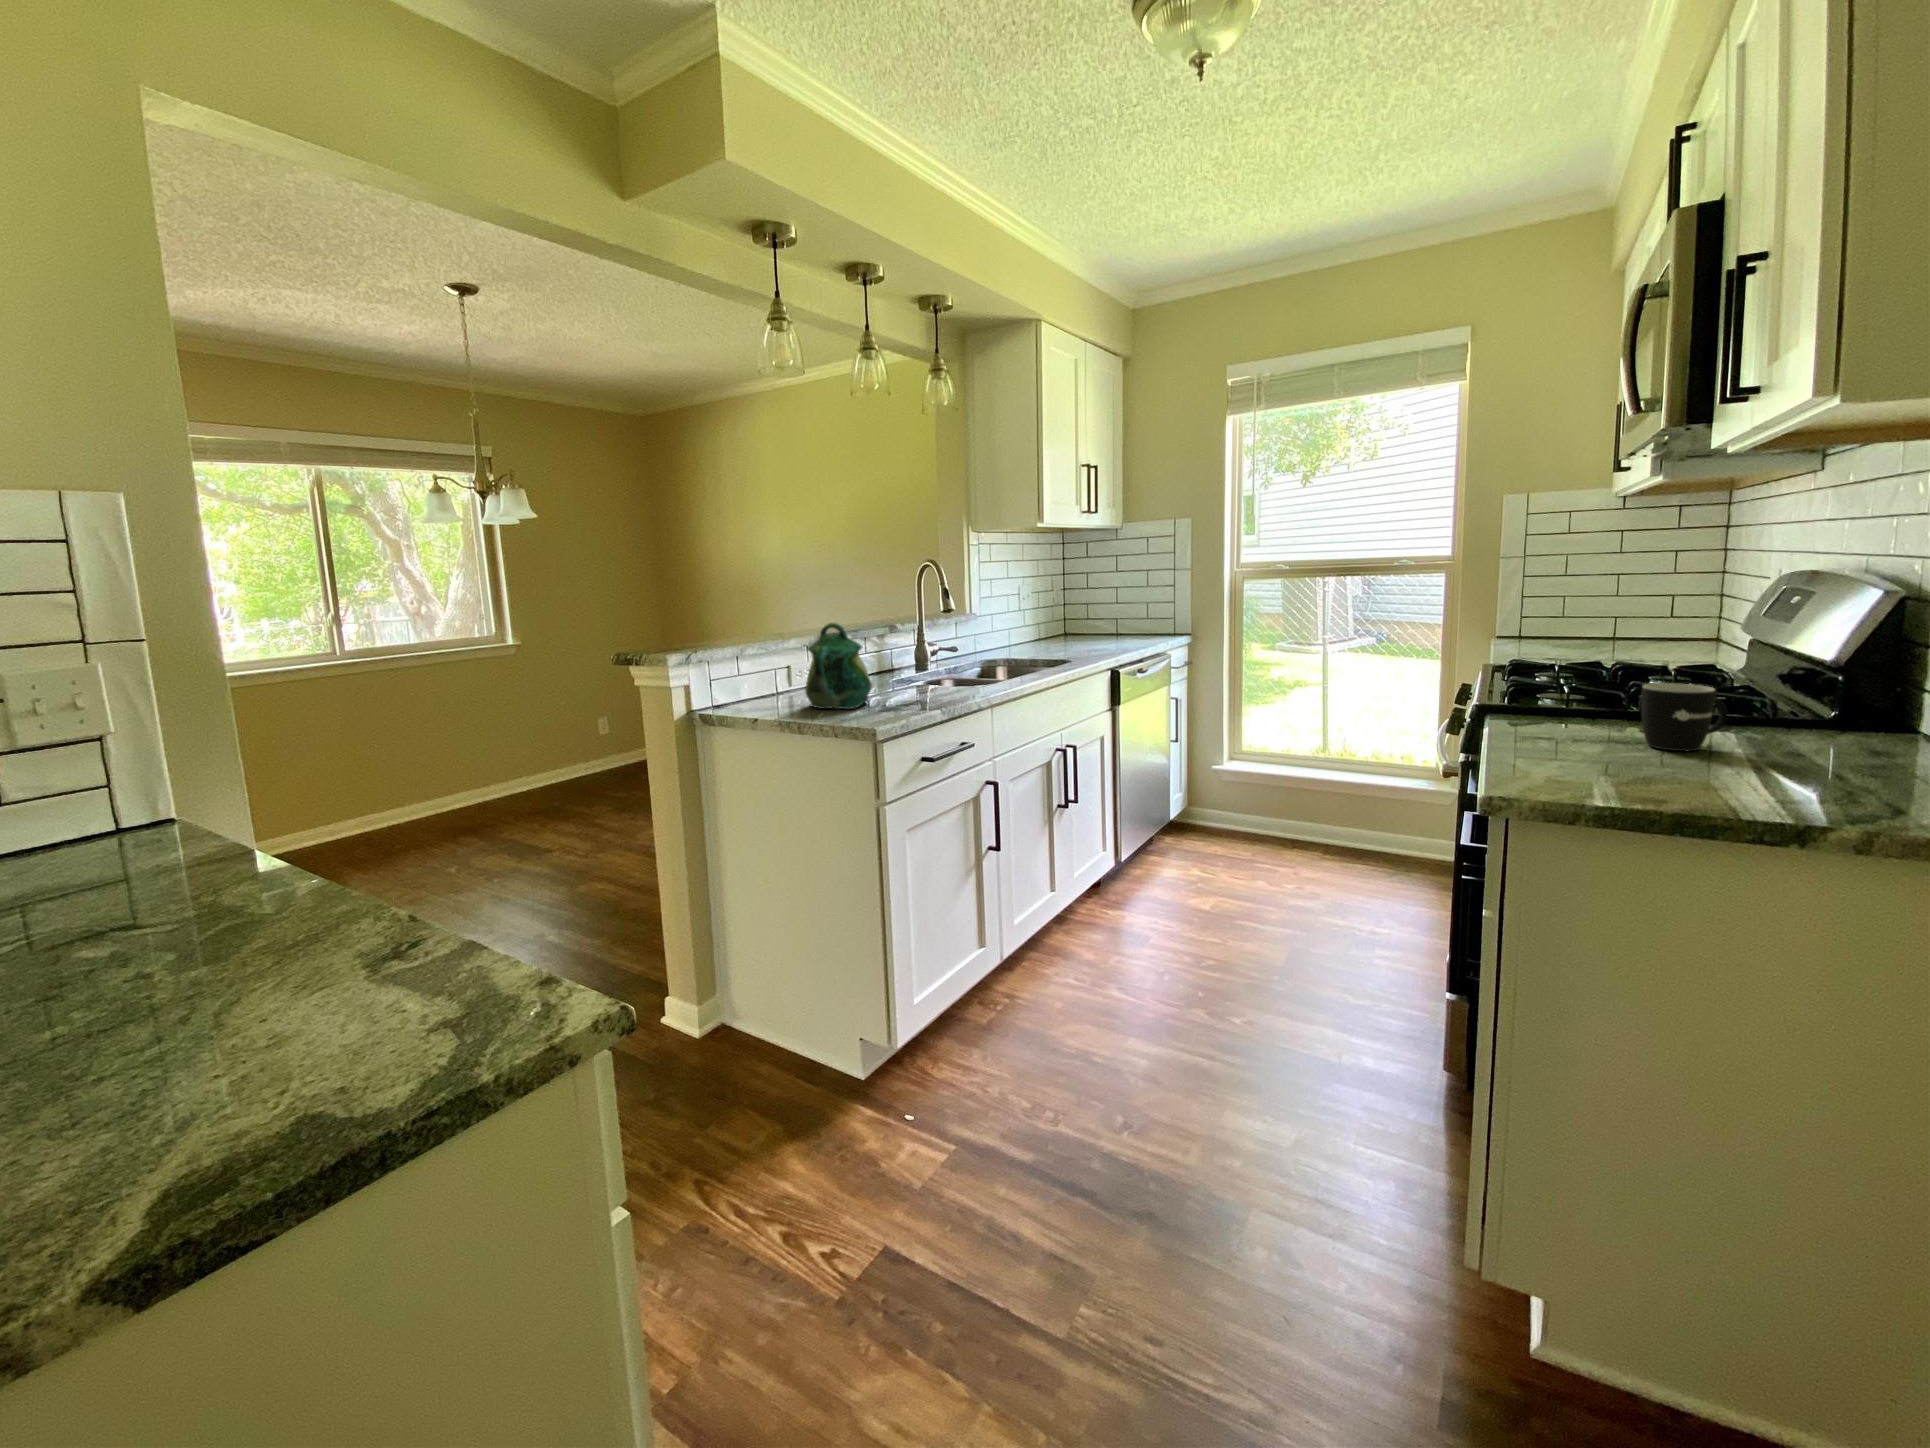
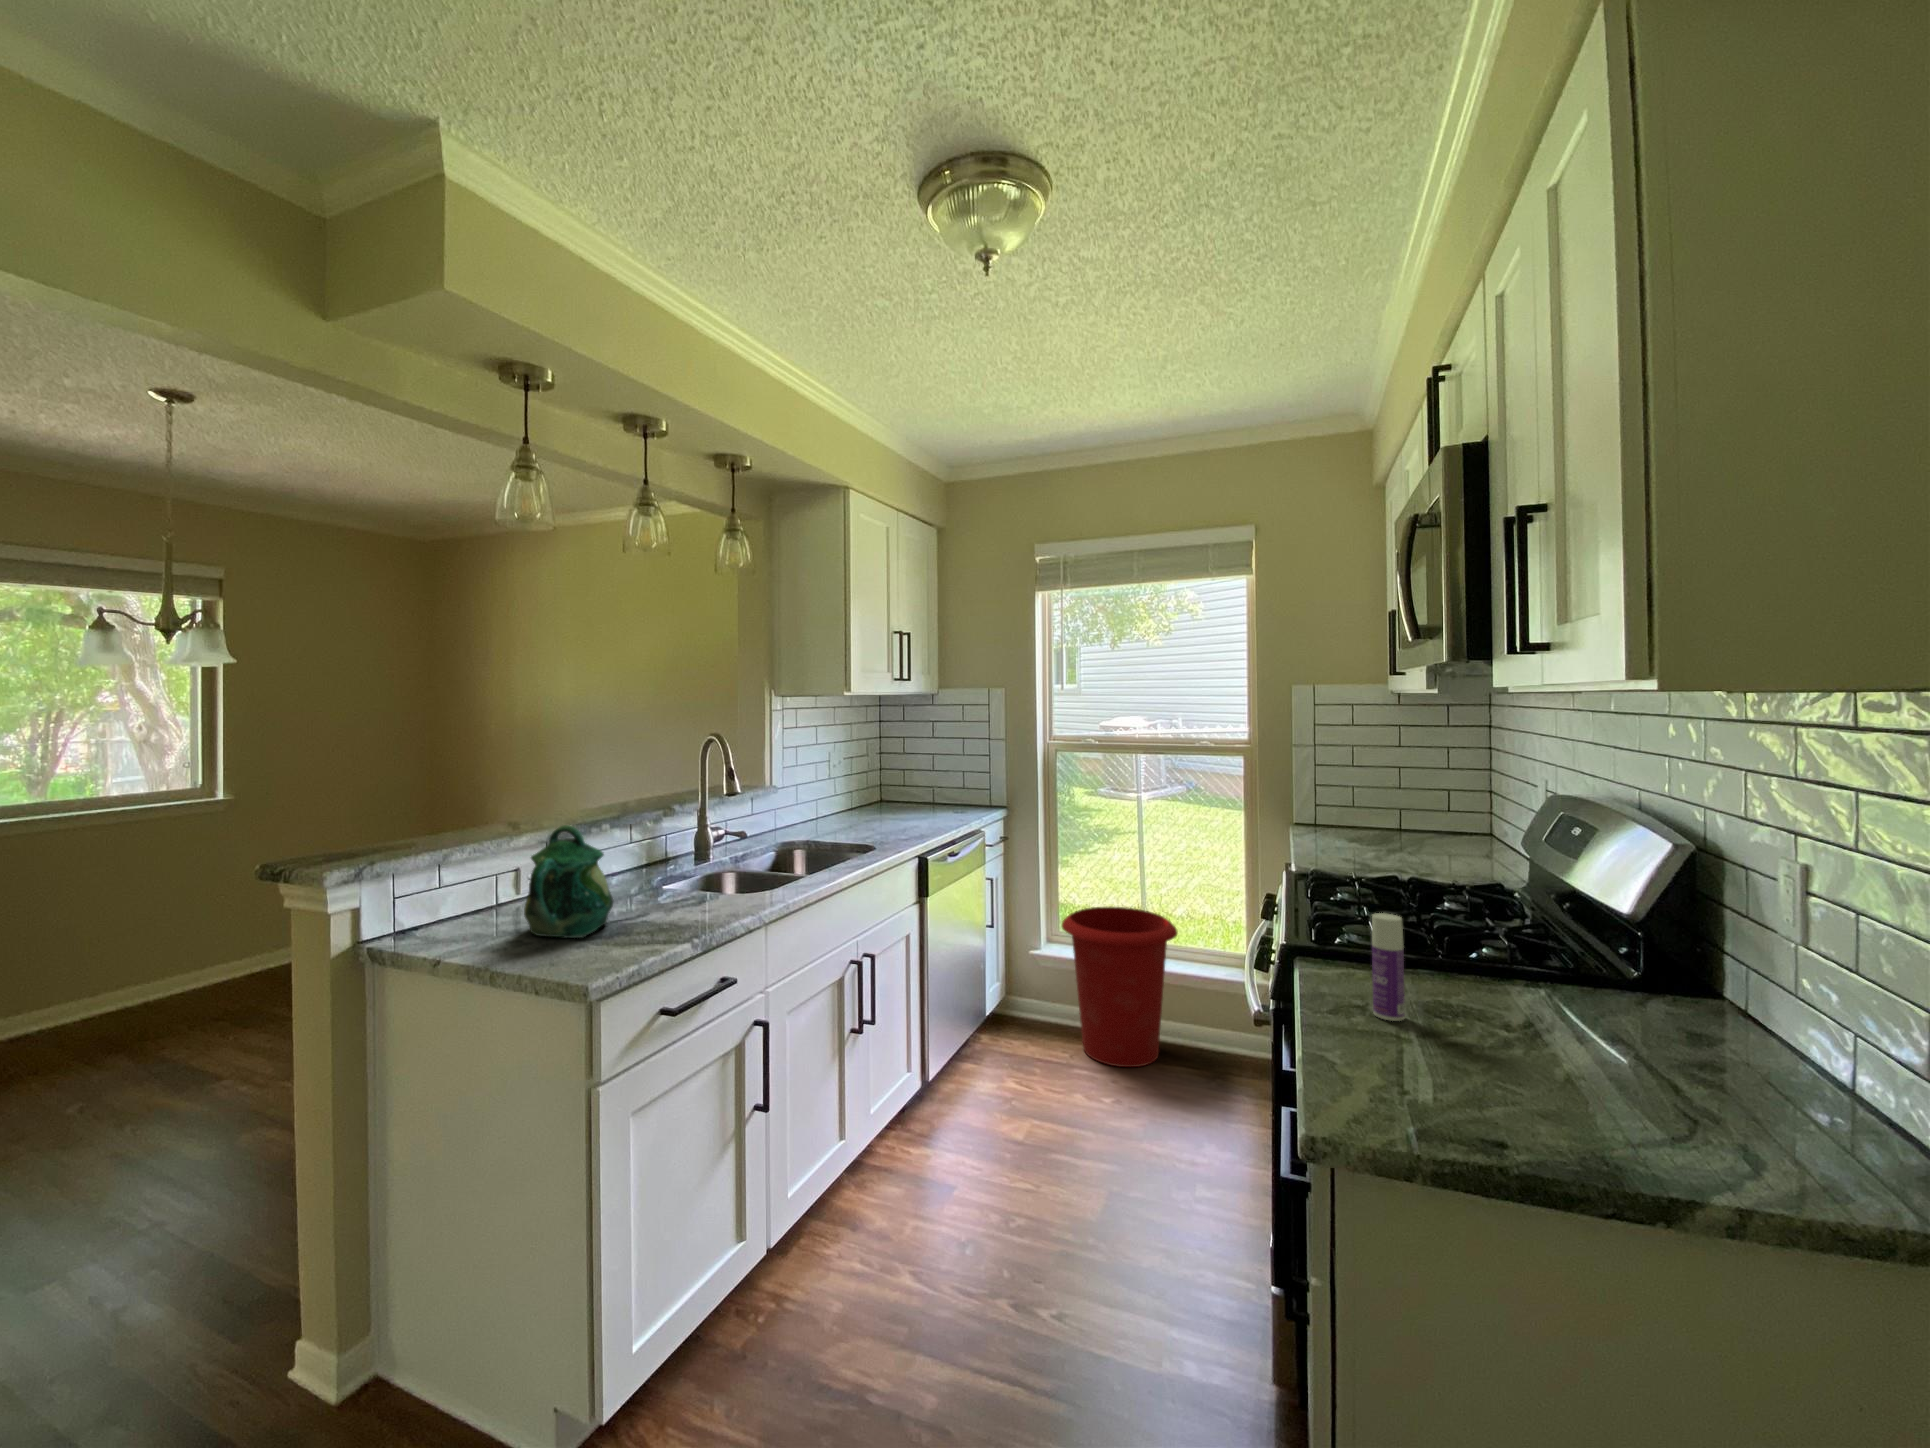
bottle: none [1552,655,1587,743] -> present [1372,913,1405,1021]
mug: present [1641,683,1727,751] -> none [1461,950,1549,1038]
waste bin: none [1247,720,1366,861] -> present [1062,907,1178,1067]

